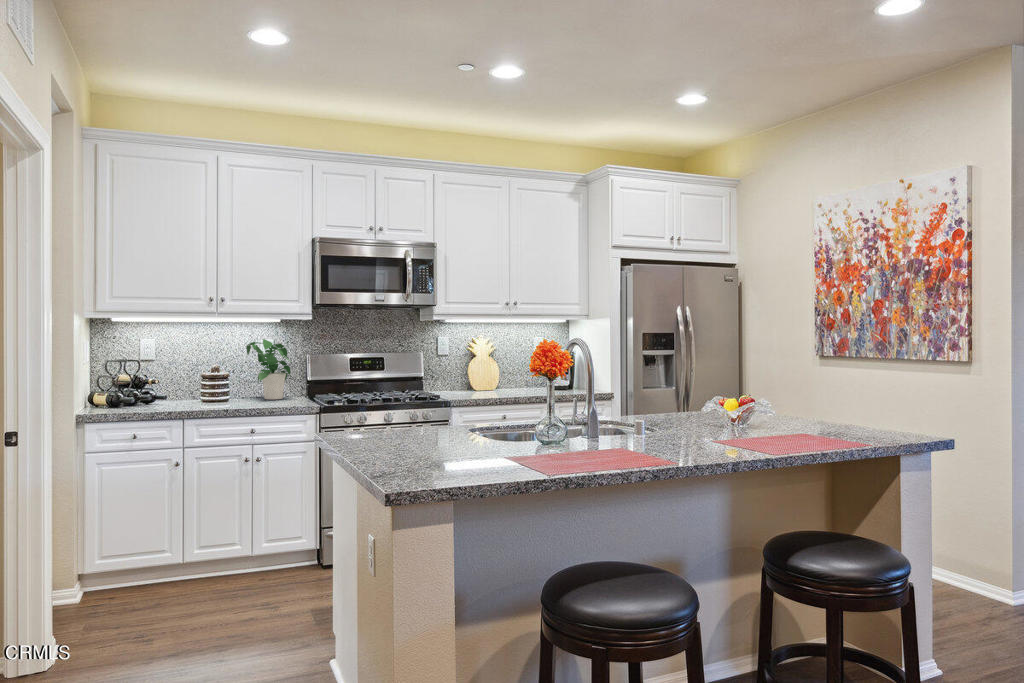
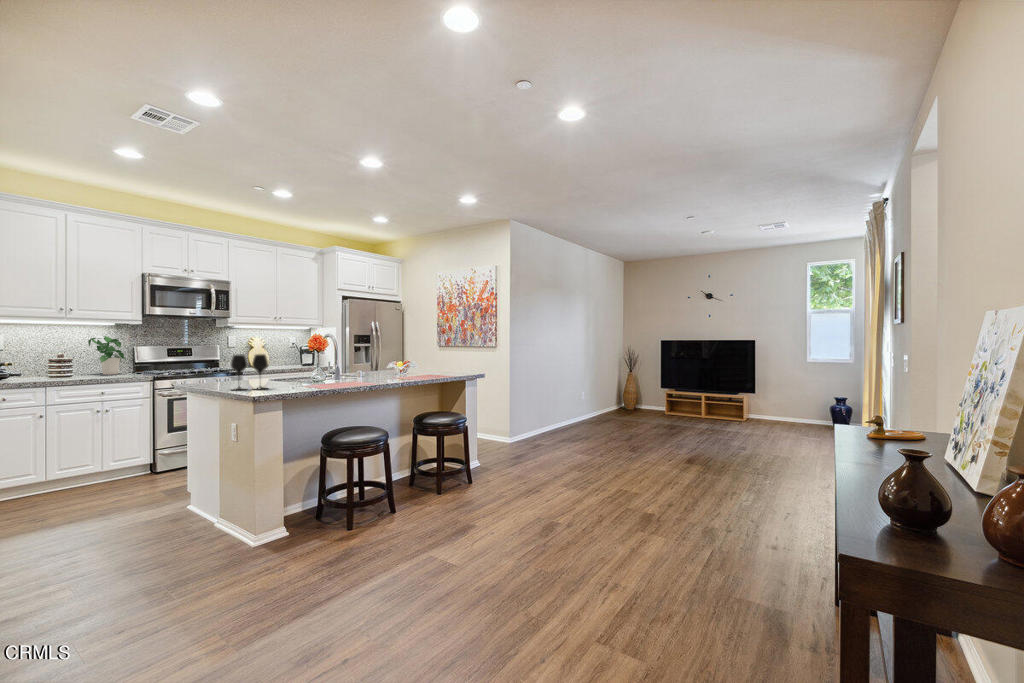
wine glass: none [375,385,444,461] -> present [231,354,268,390]

